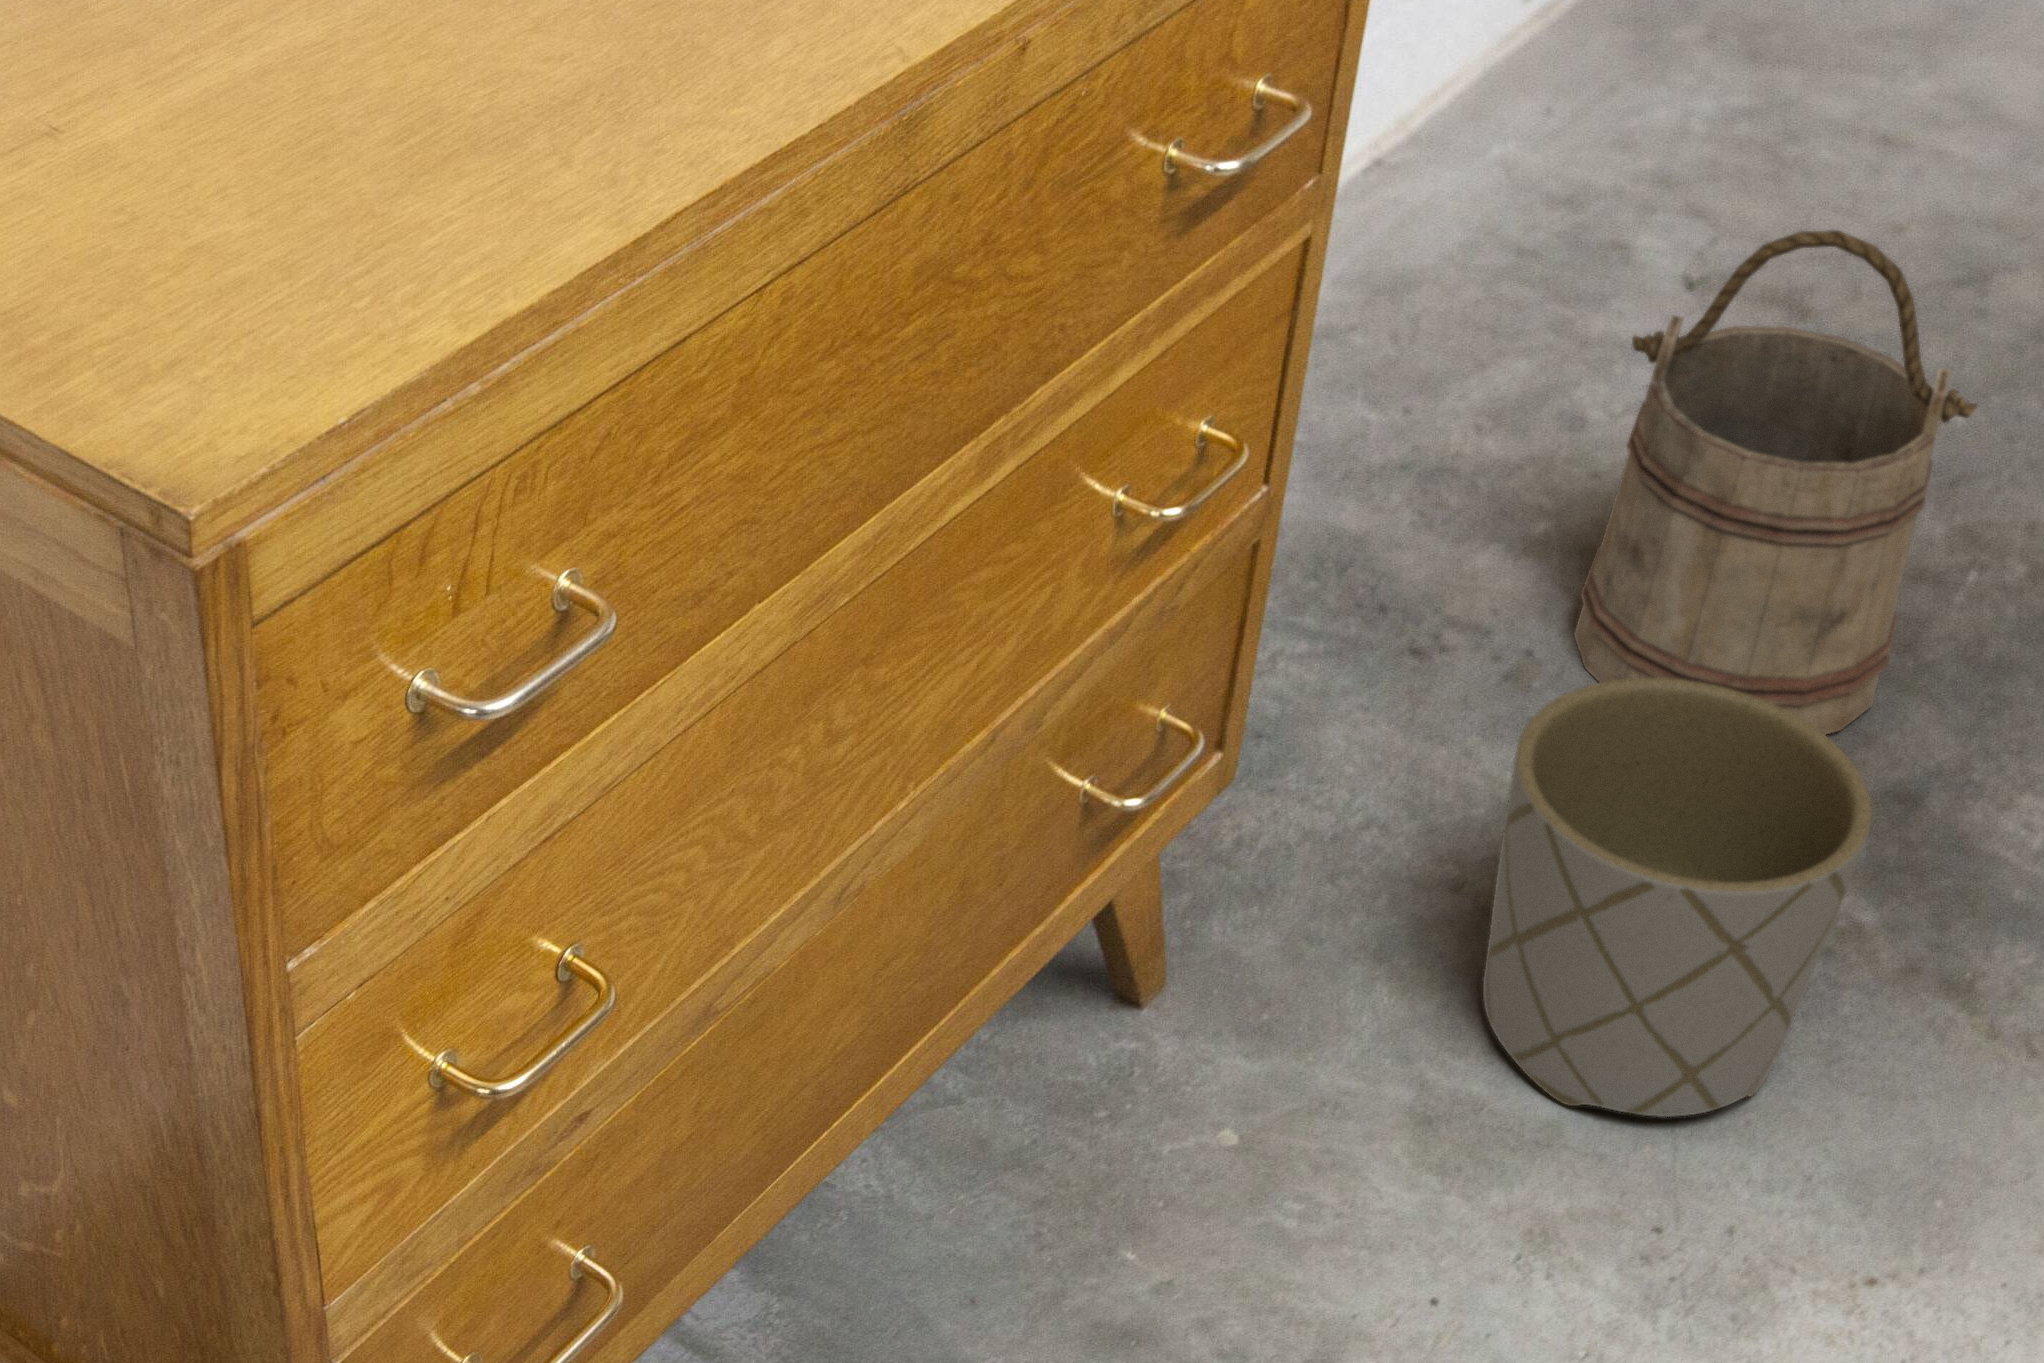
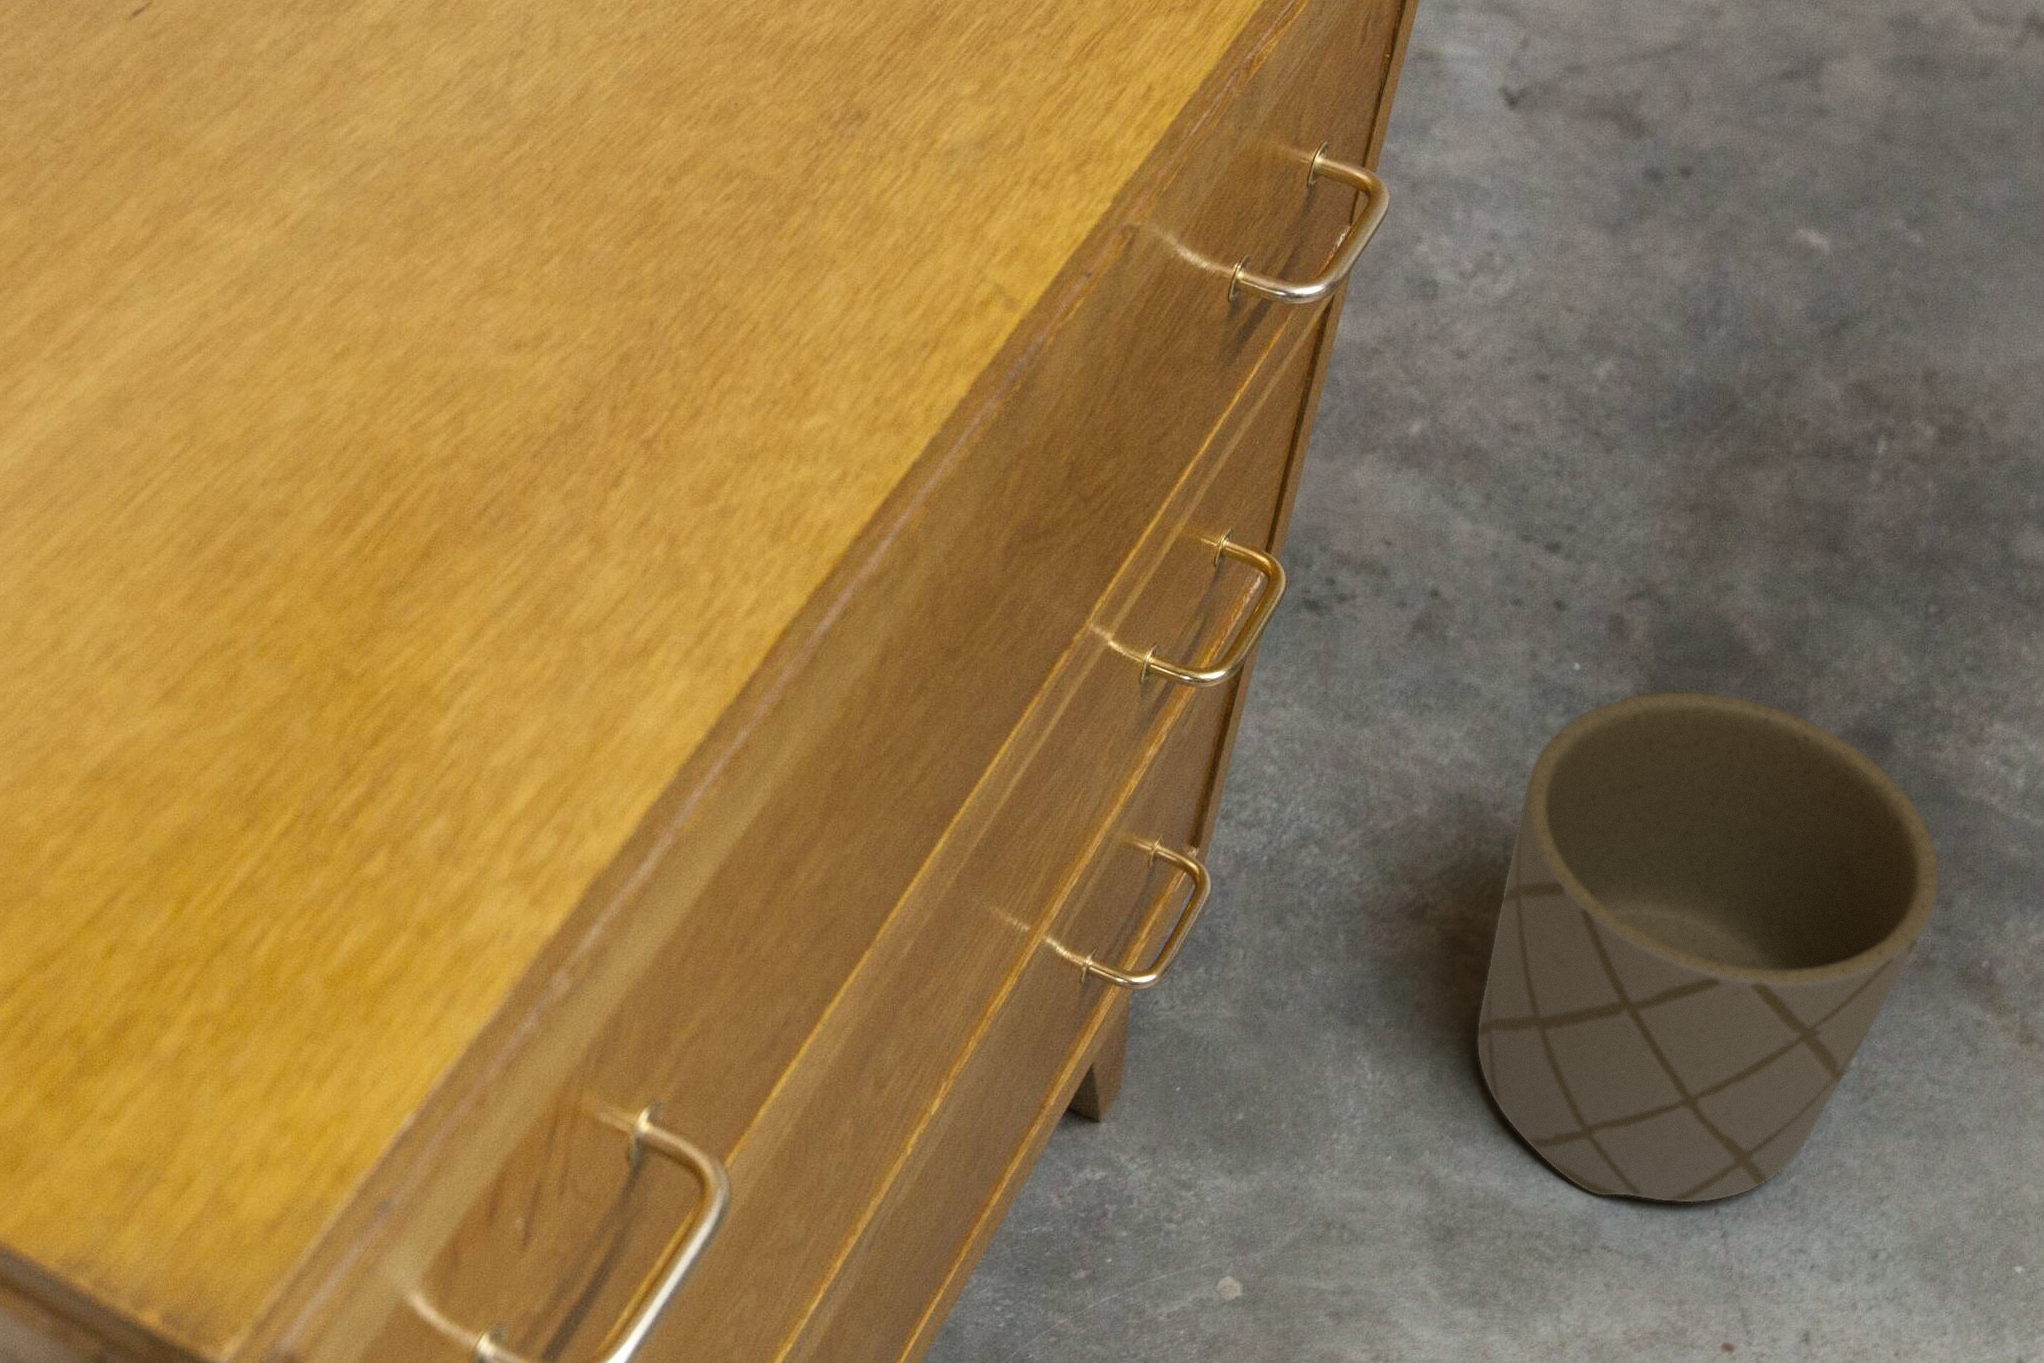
bucket: present [1574,230,1977,735] -> none [1479,124,1938,690]

